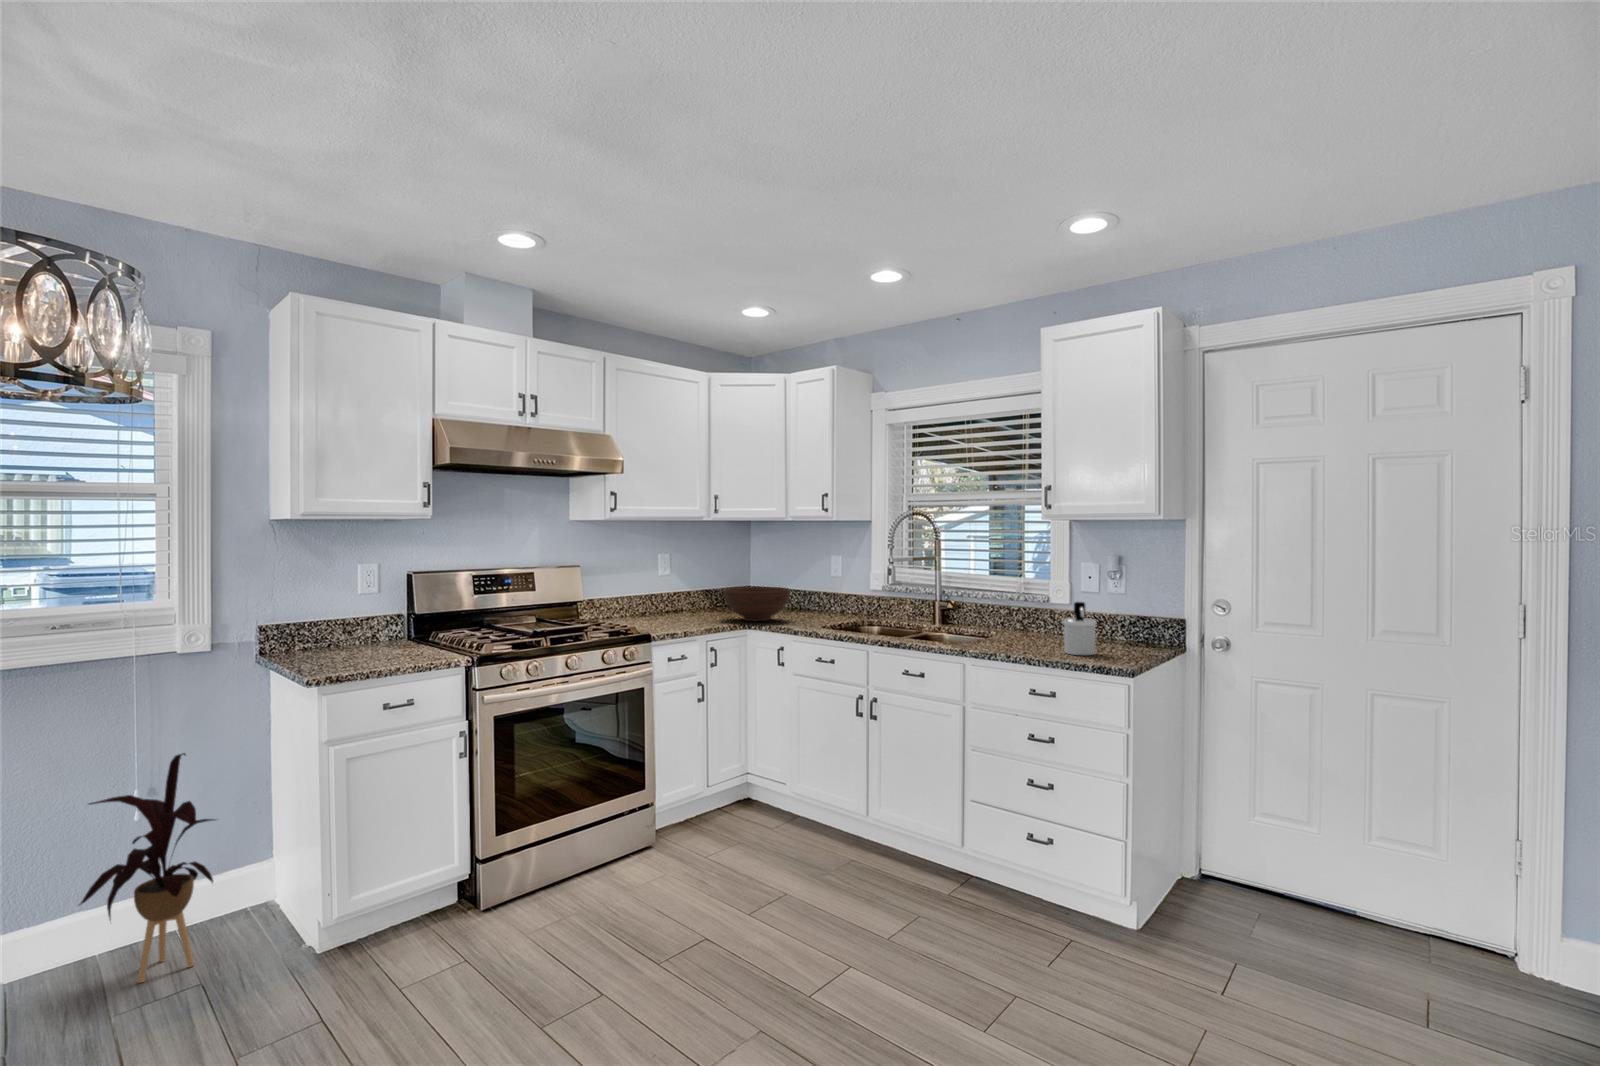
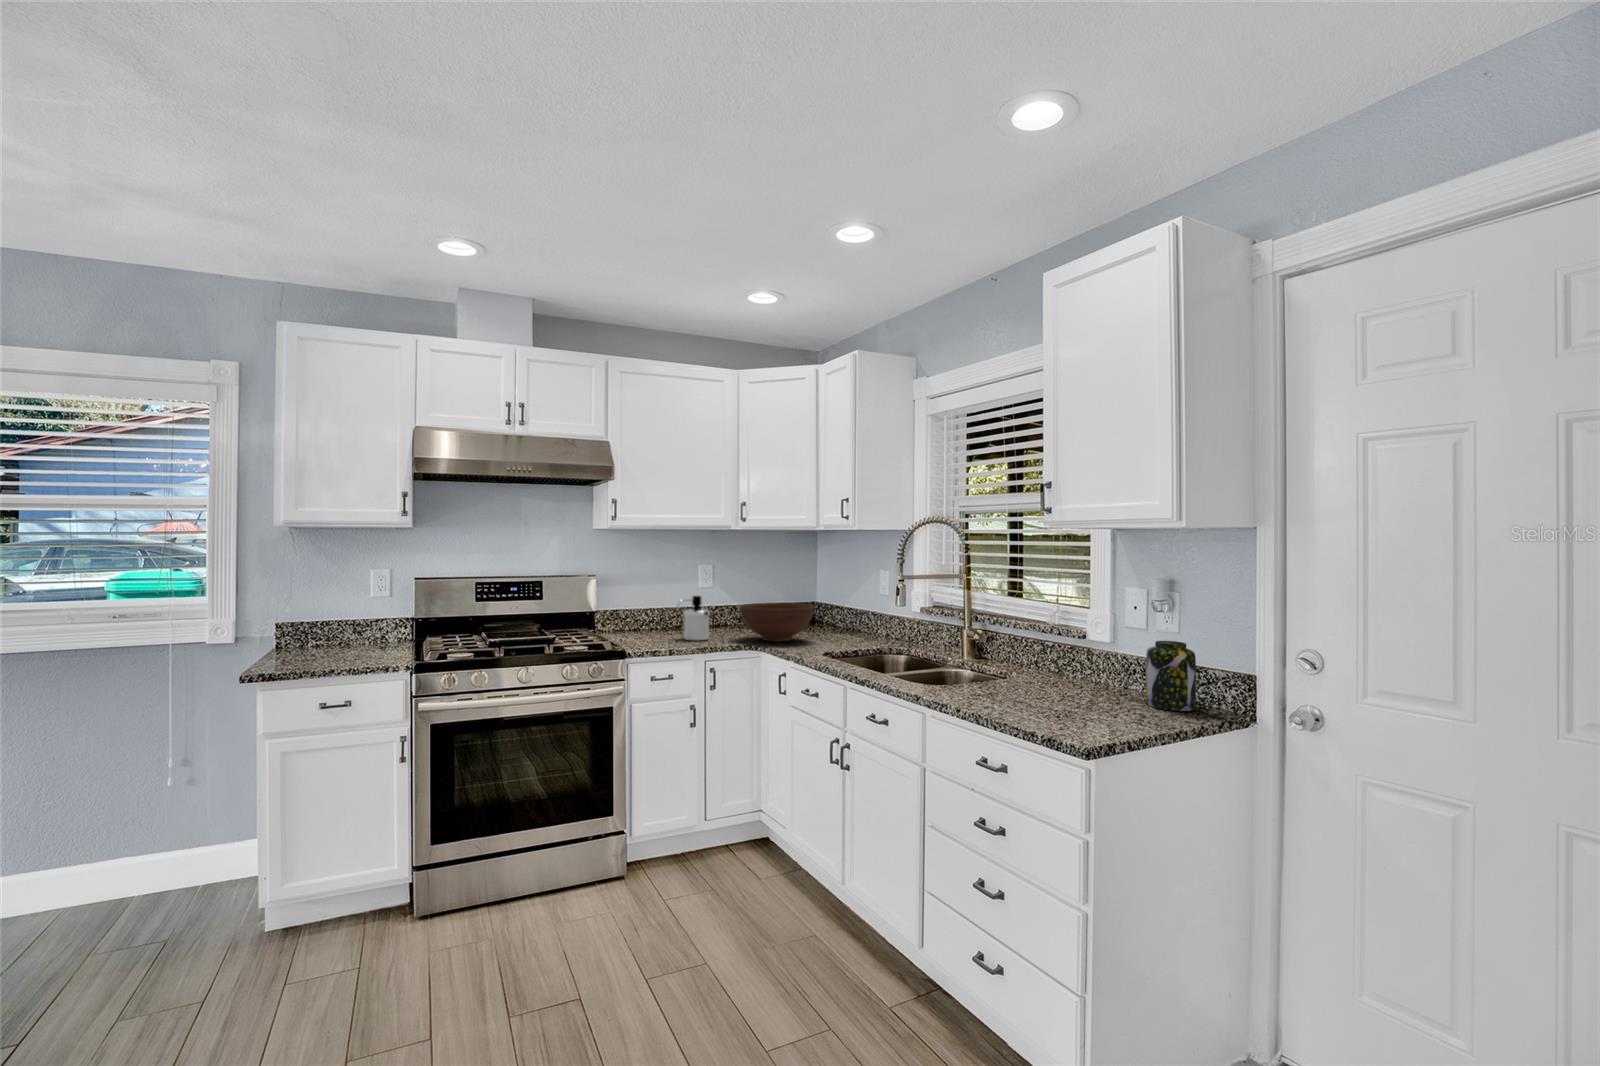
jar: none [1107,600,1142,648] -> present [1146,641,1196,711]
soap dispenser: present [1063,602,1096,655] -> present [677,596,710,640]
house plant: present [80,753,214,983] -> none [60,734,198,933]

